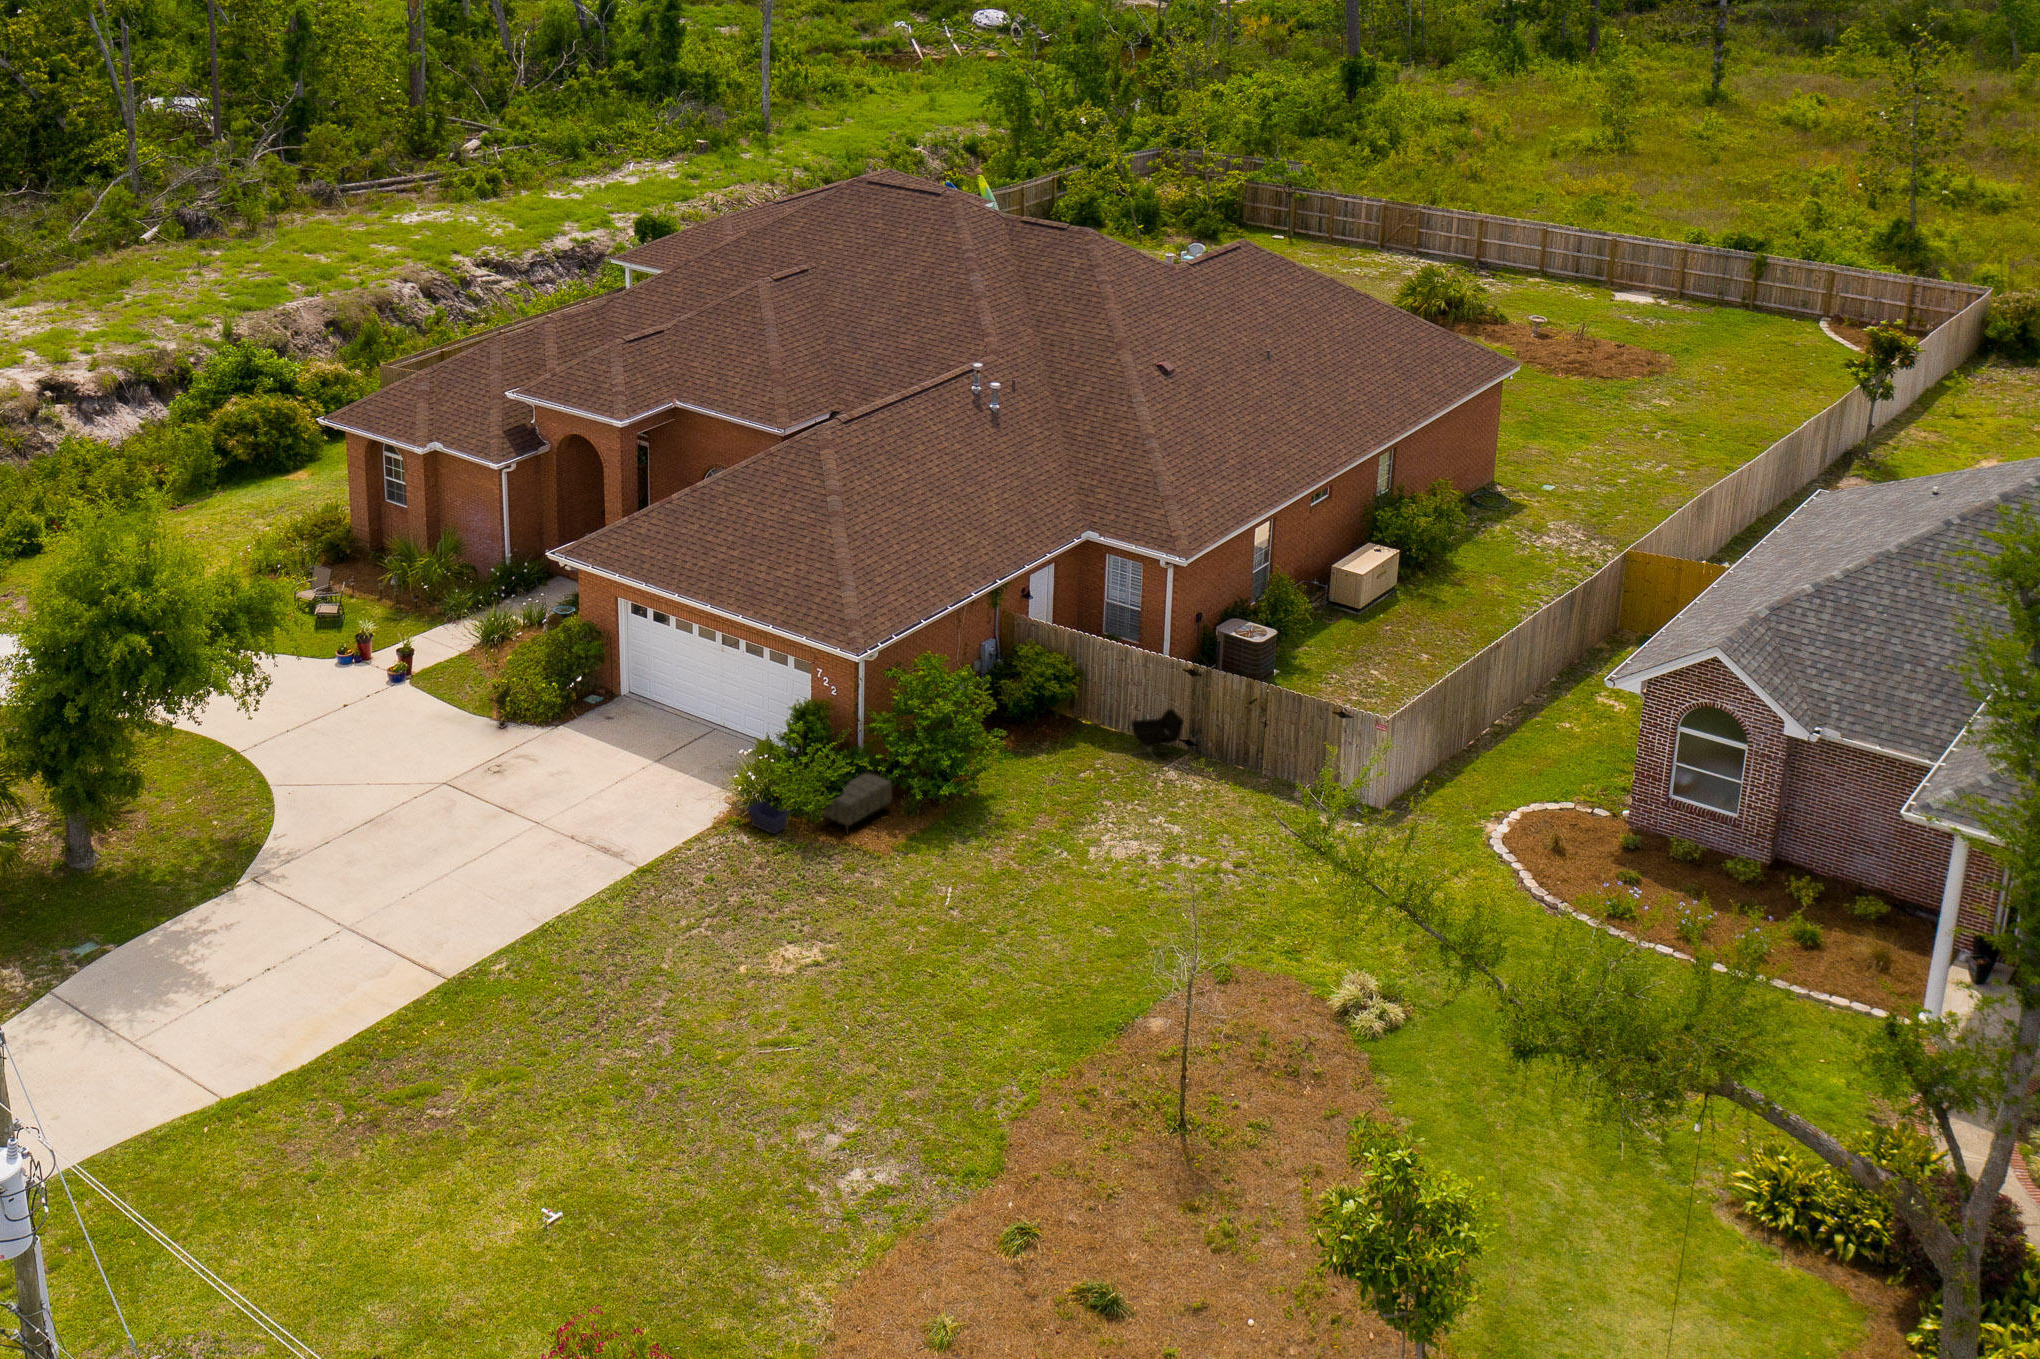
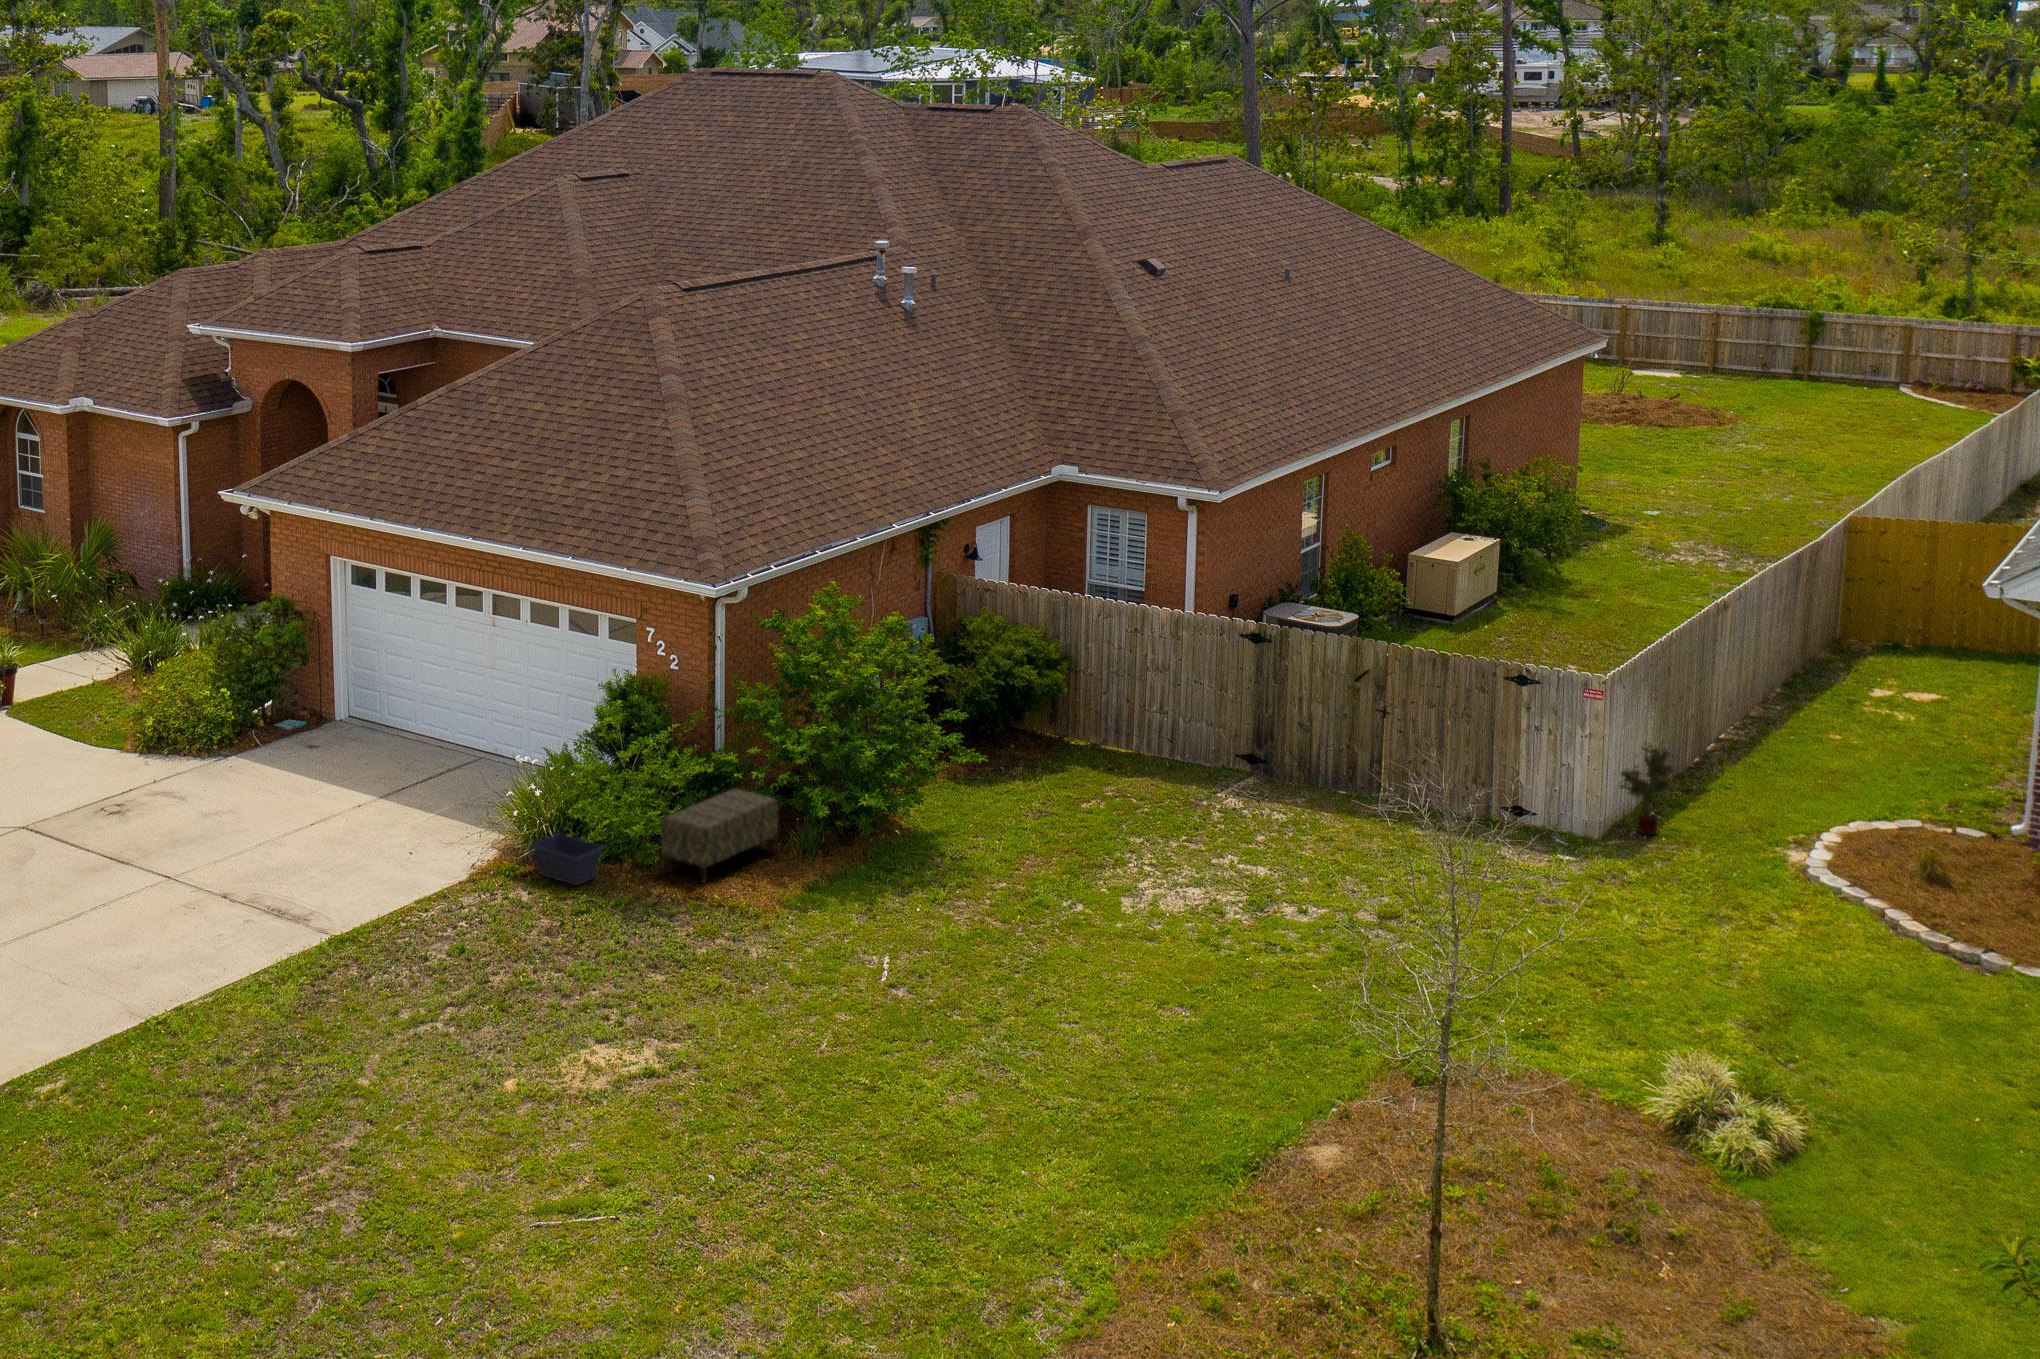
potted tree: present [487,684,517,728] -> present [1620,744,1672,835]
lounge chair: present [1131,709,1184,759] -> none [1157,702,1247,783]

